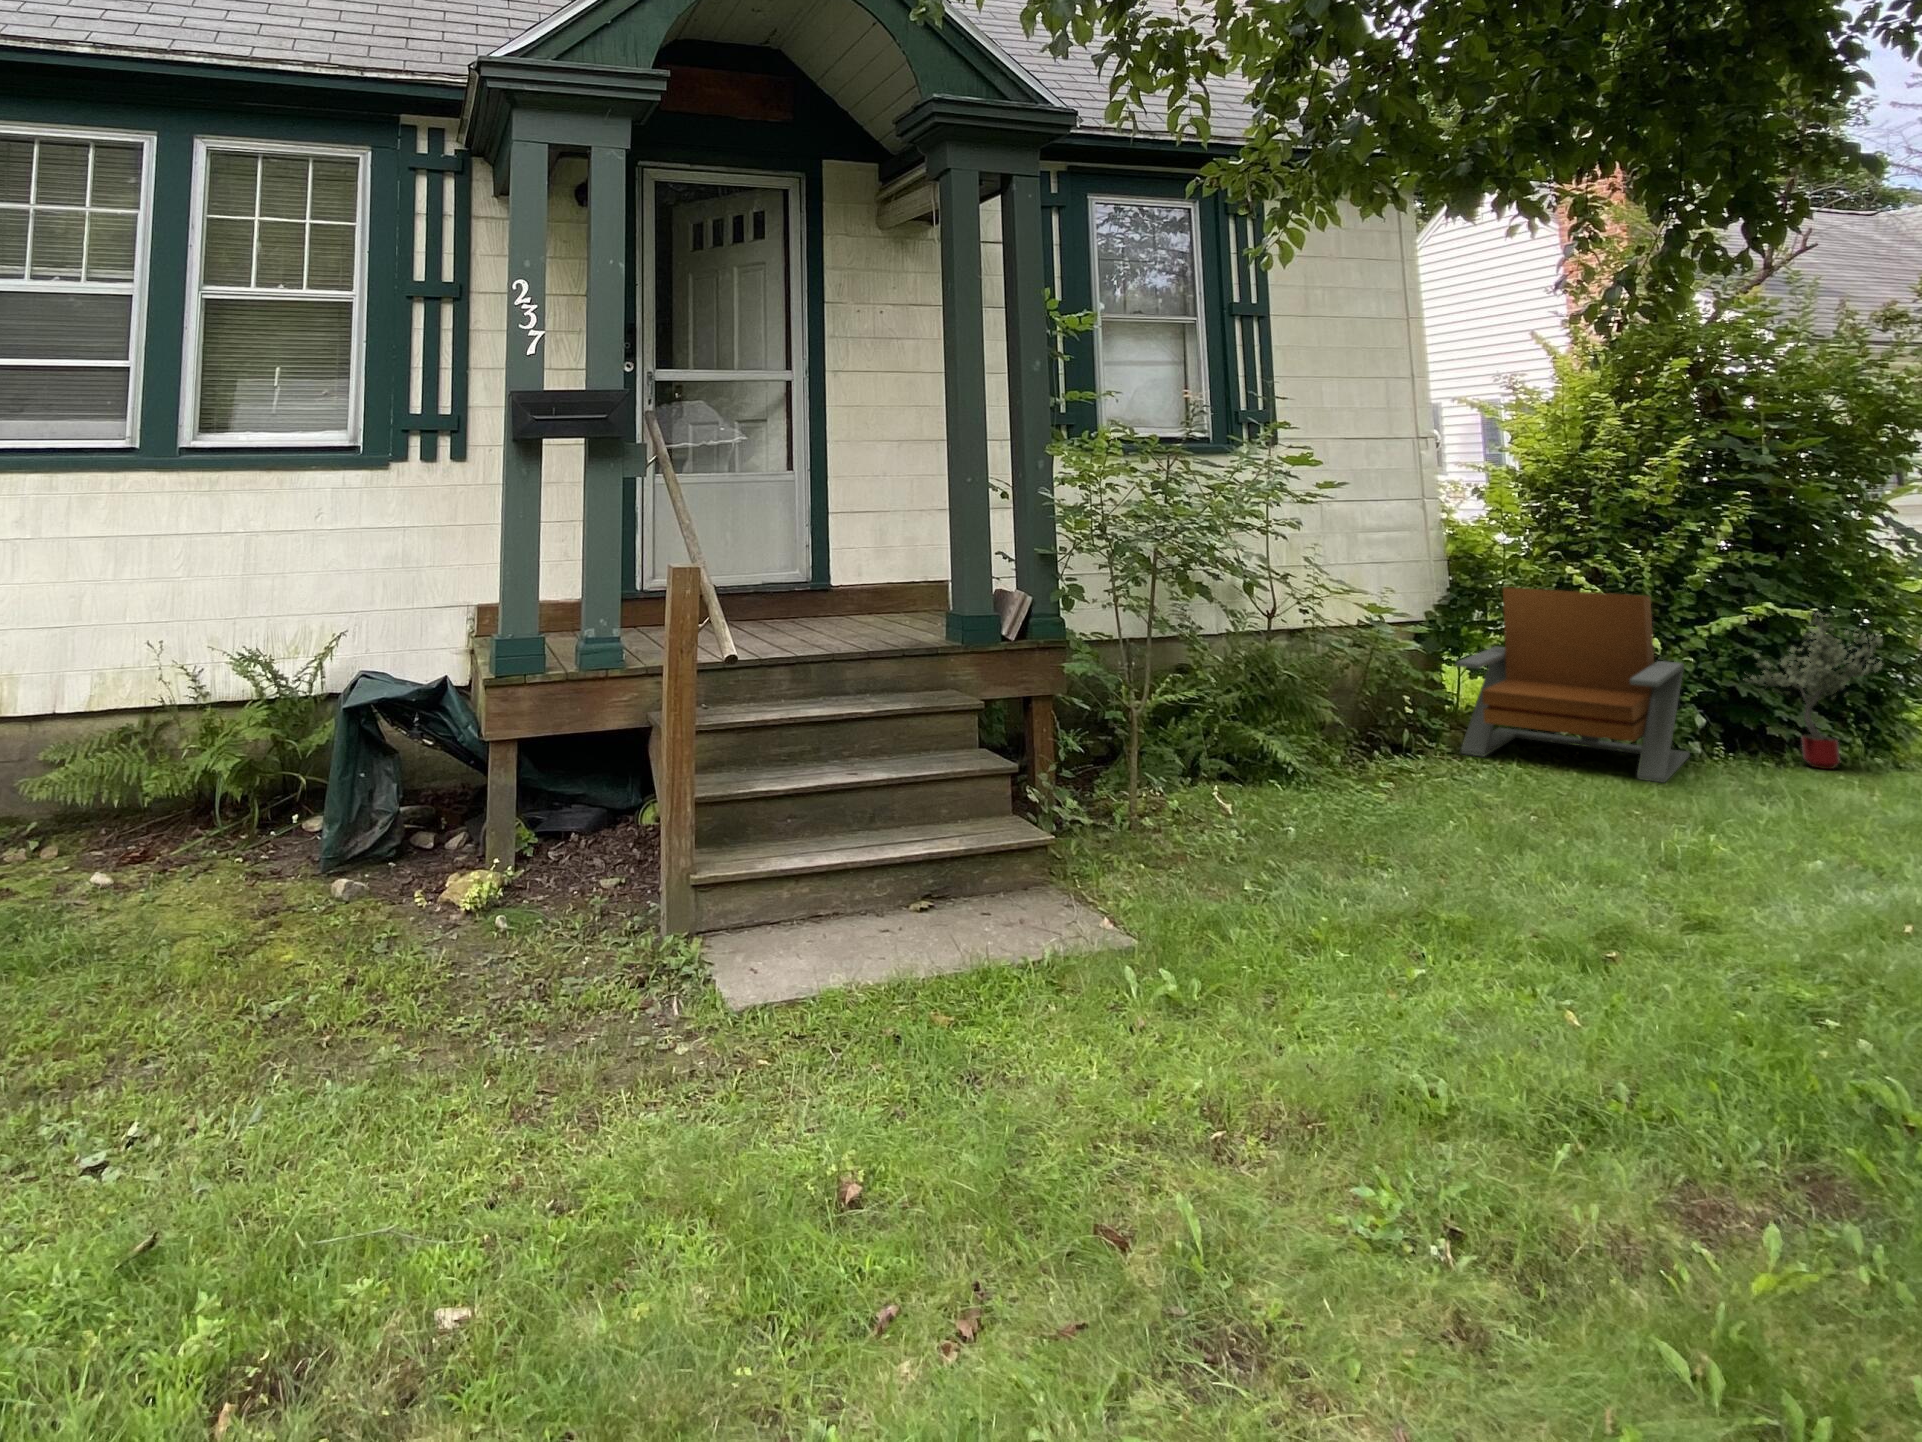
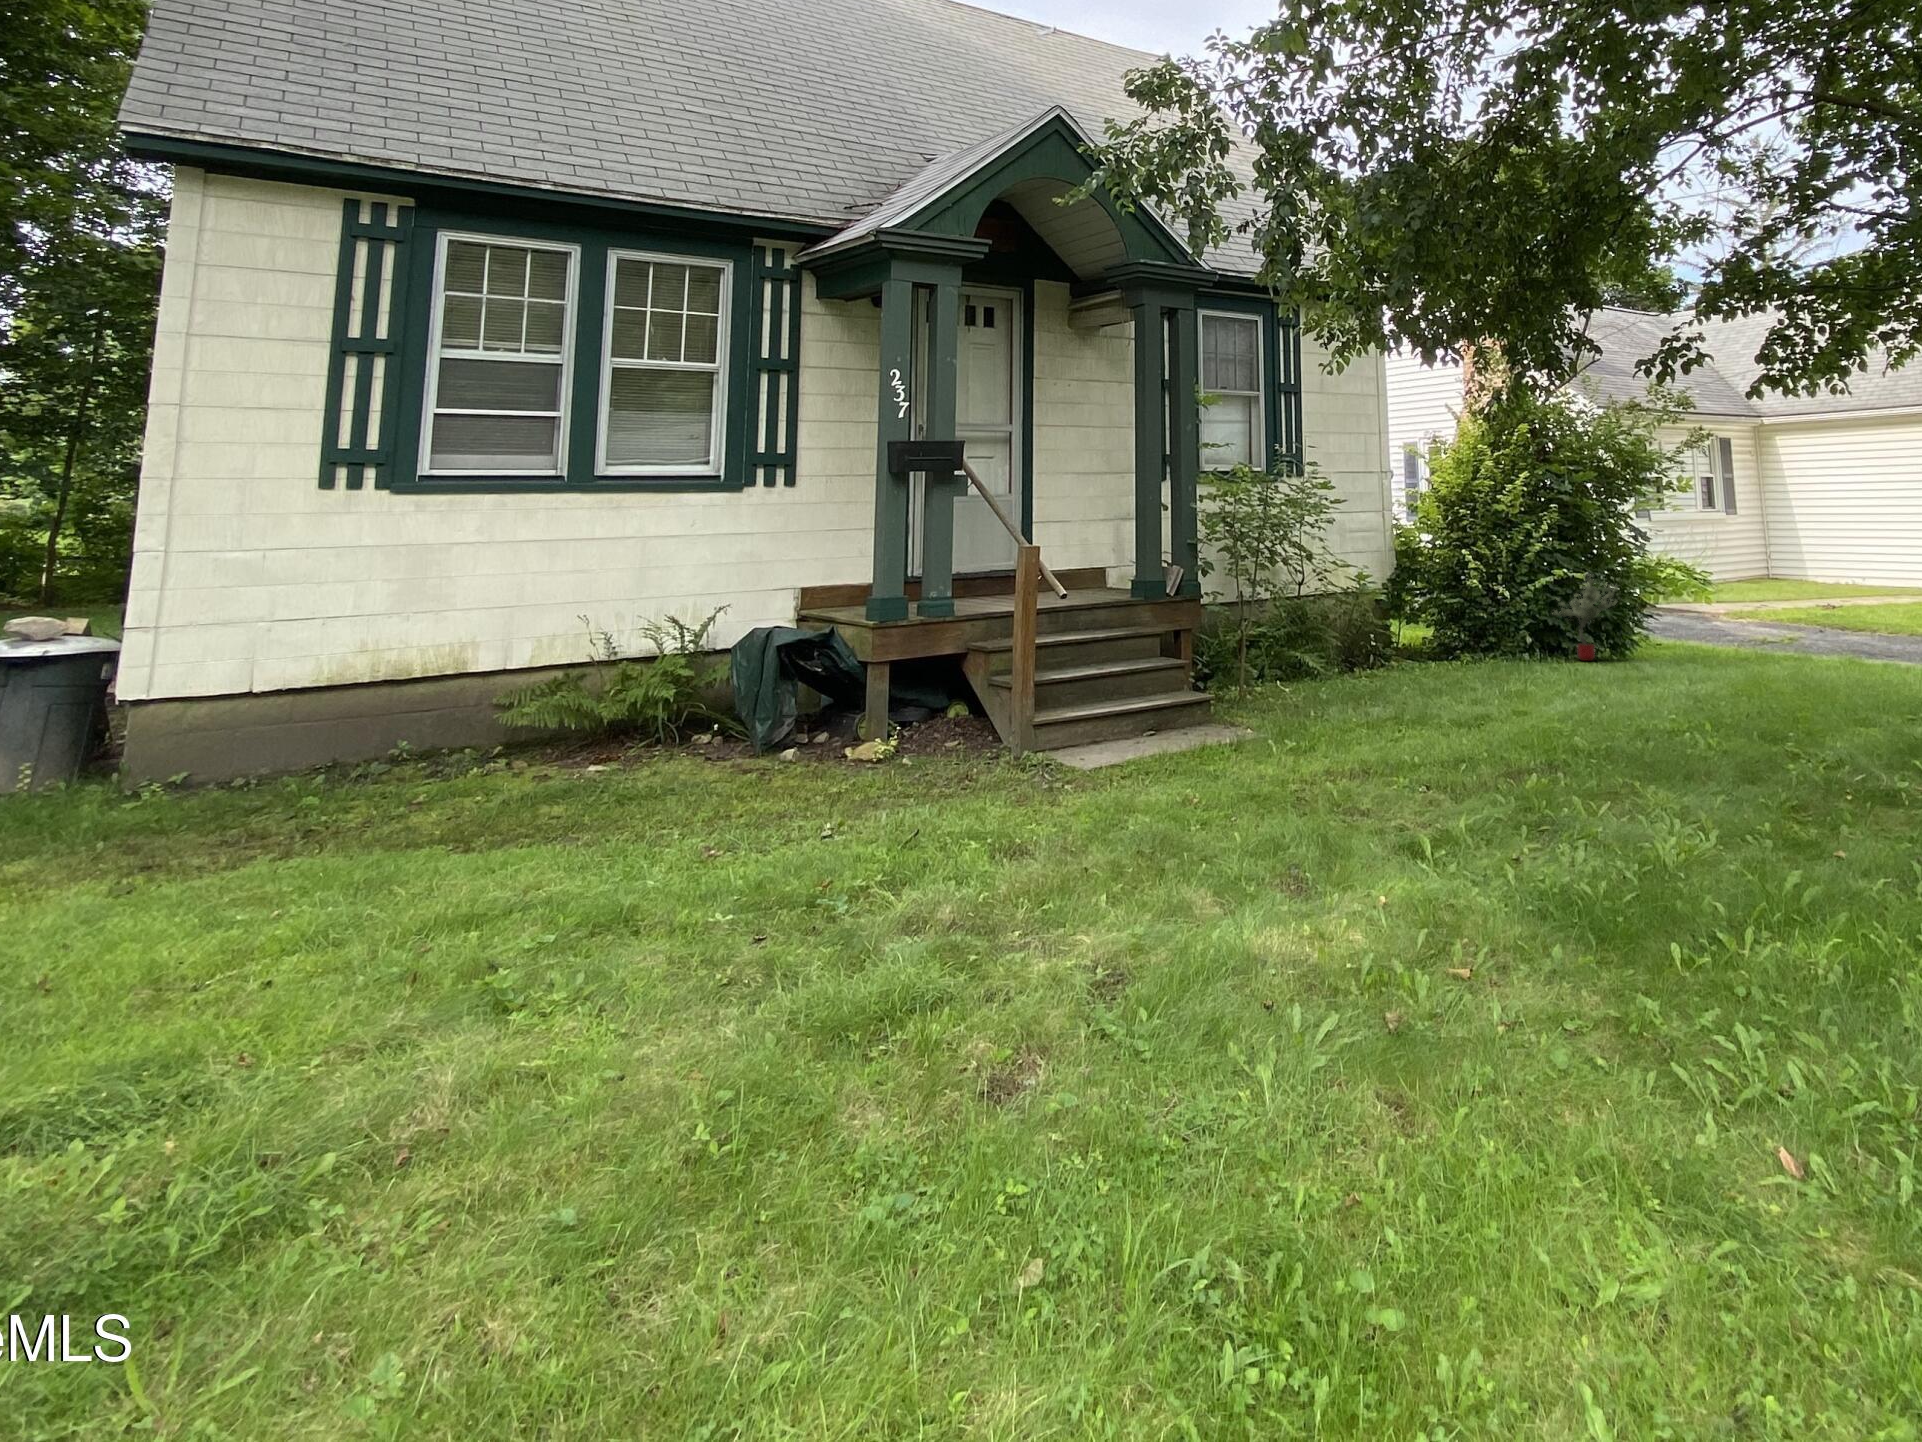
lounge chair: present [1456,587,1690,783] -> none [1403,564,1523,671]

